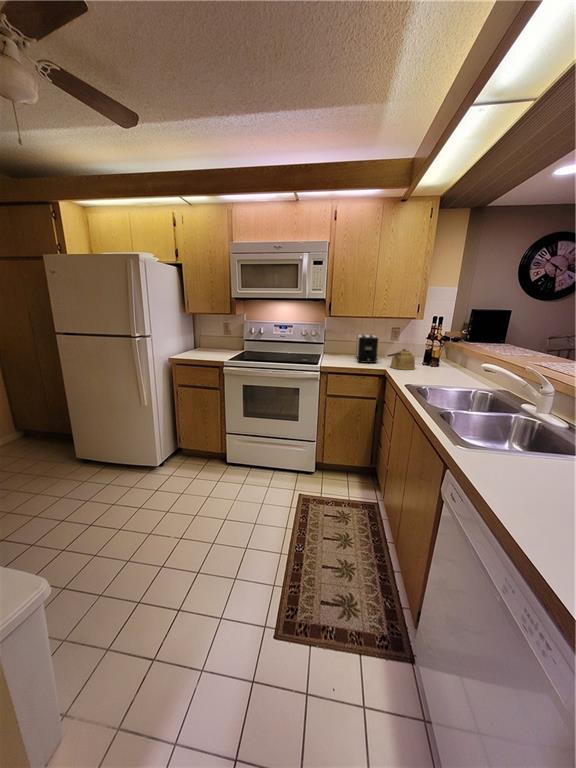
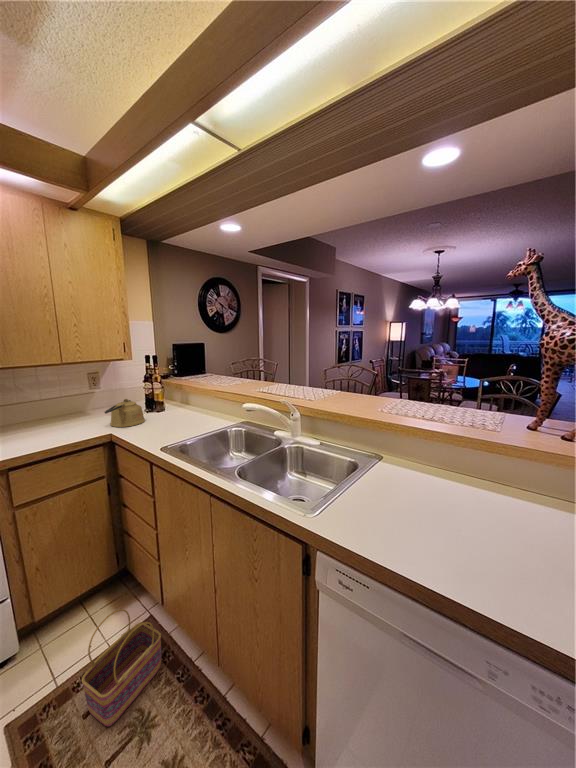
toaster: present [356,334,378,363] -> none [34,385,86,431]
basket: none [328,474,372,529] -> present [82,609,161,726]

